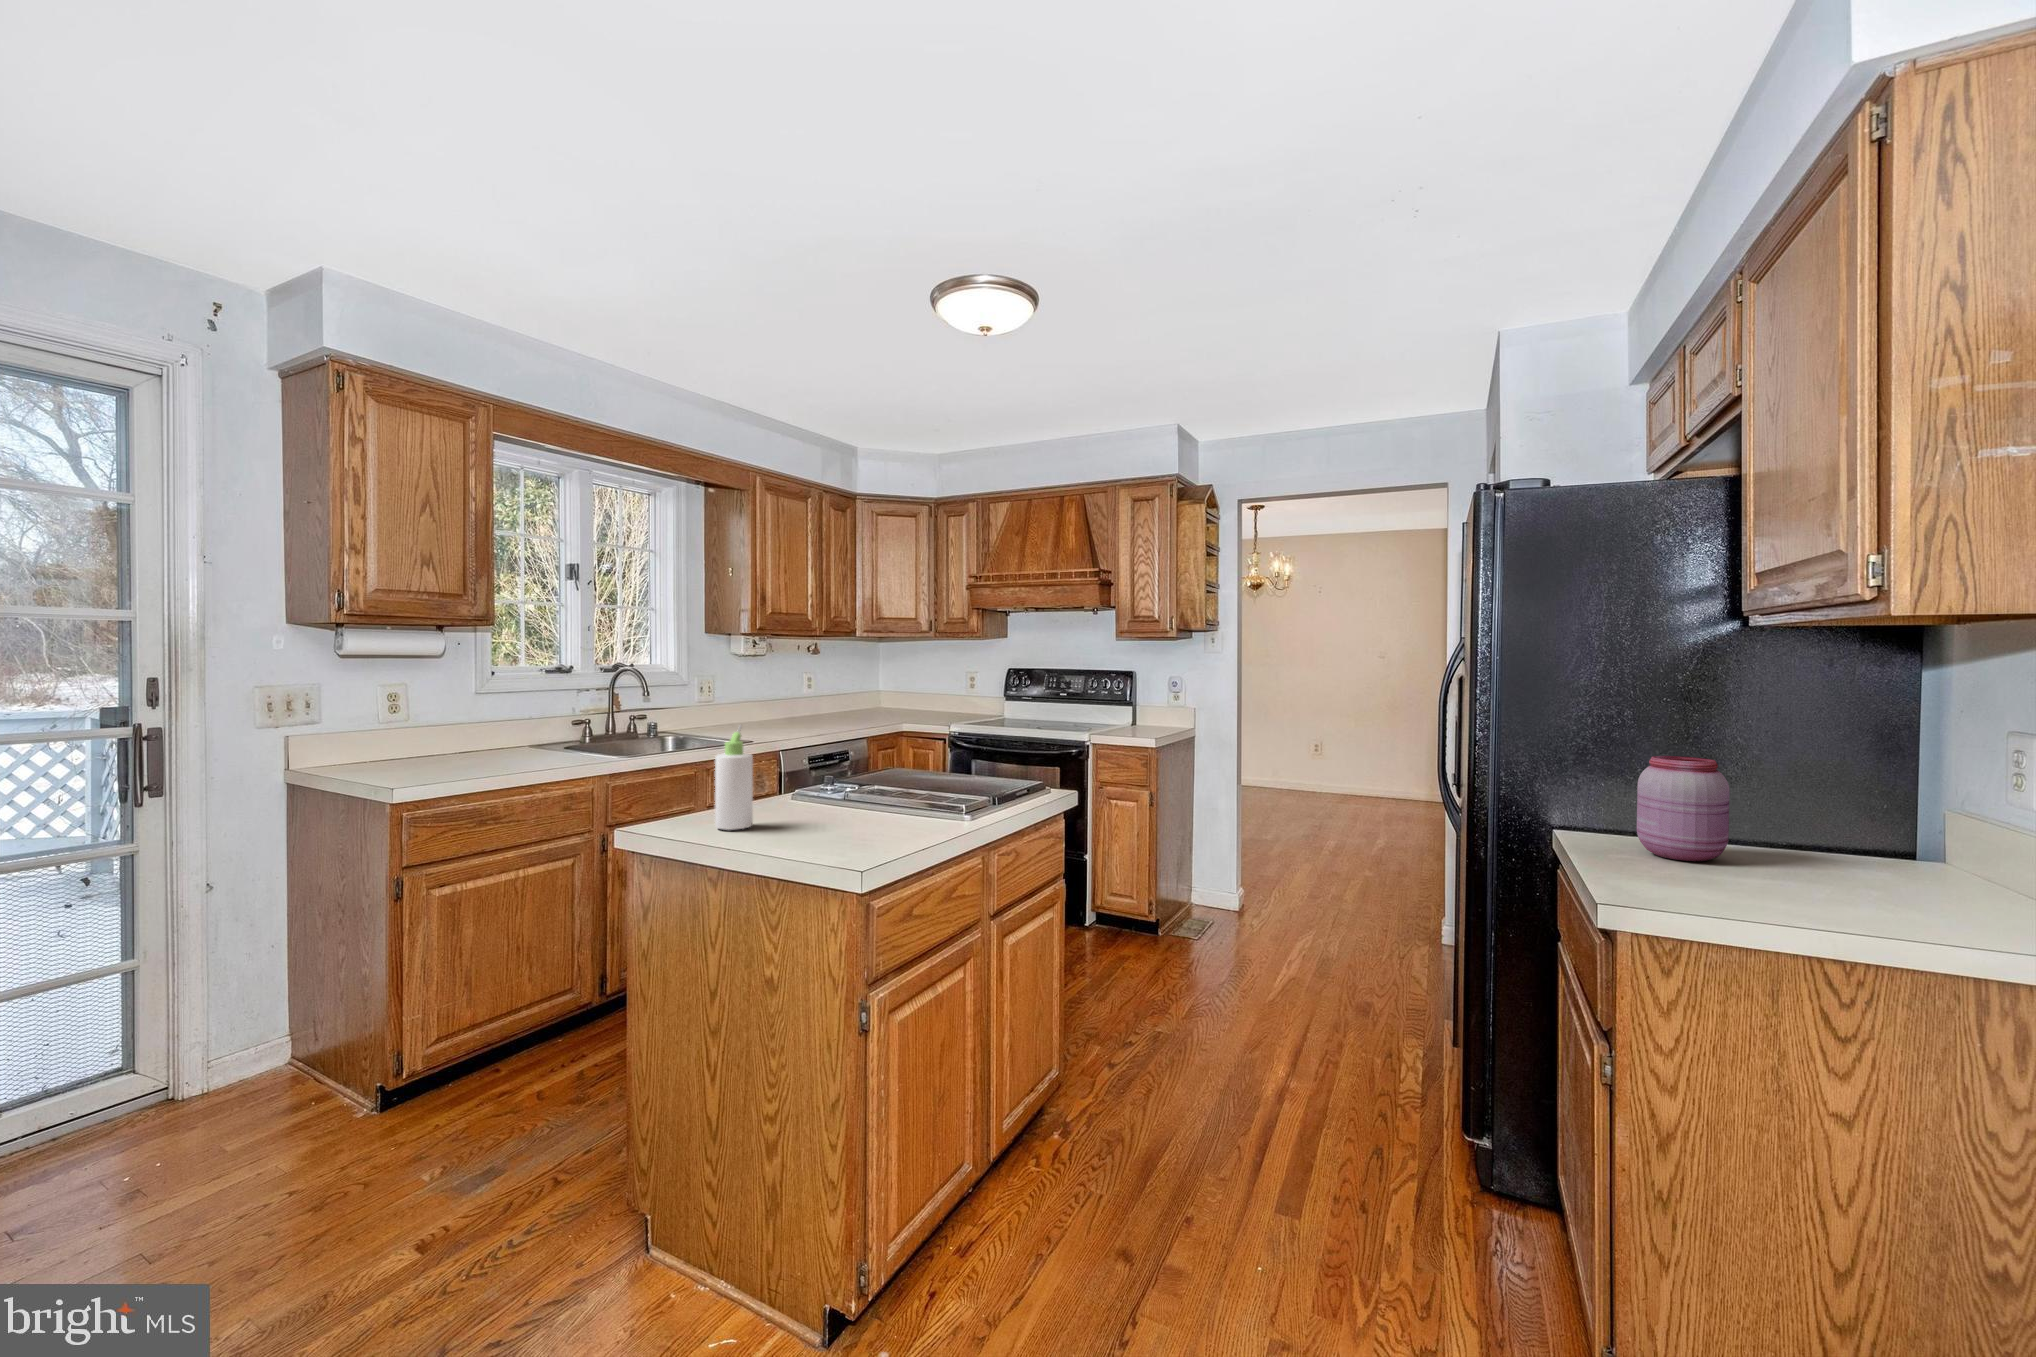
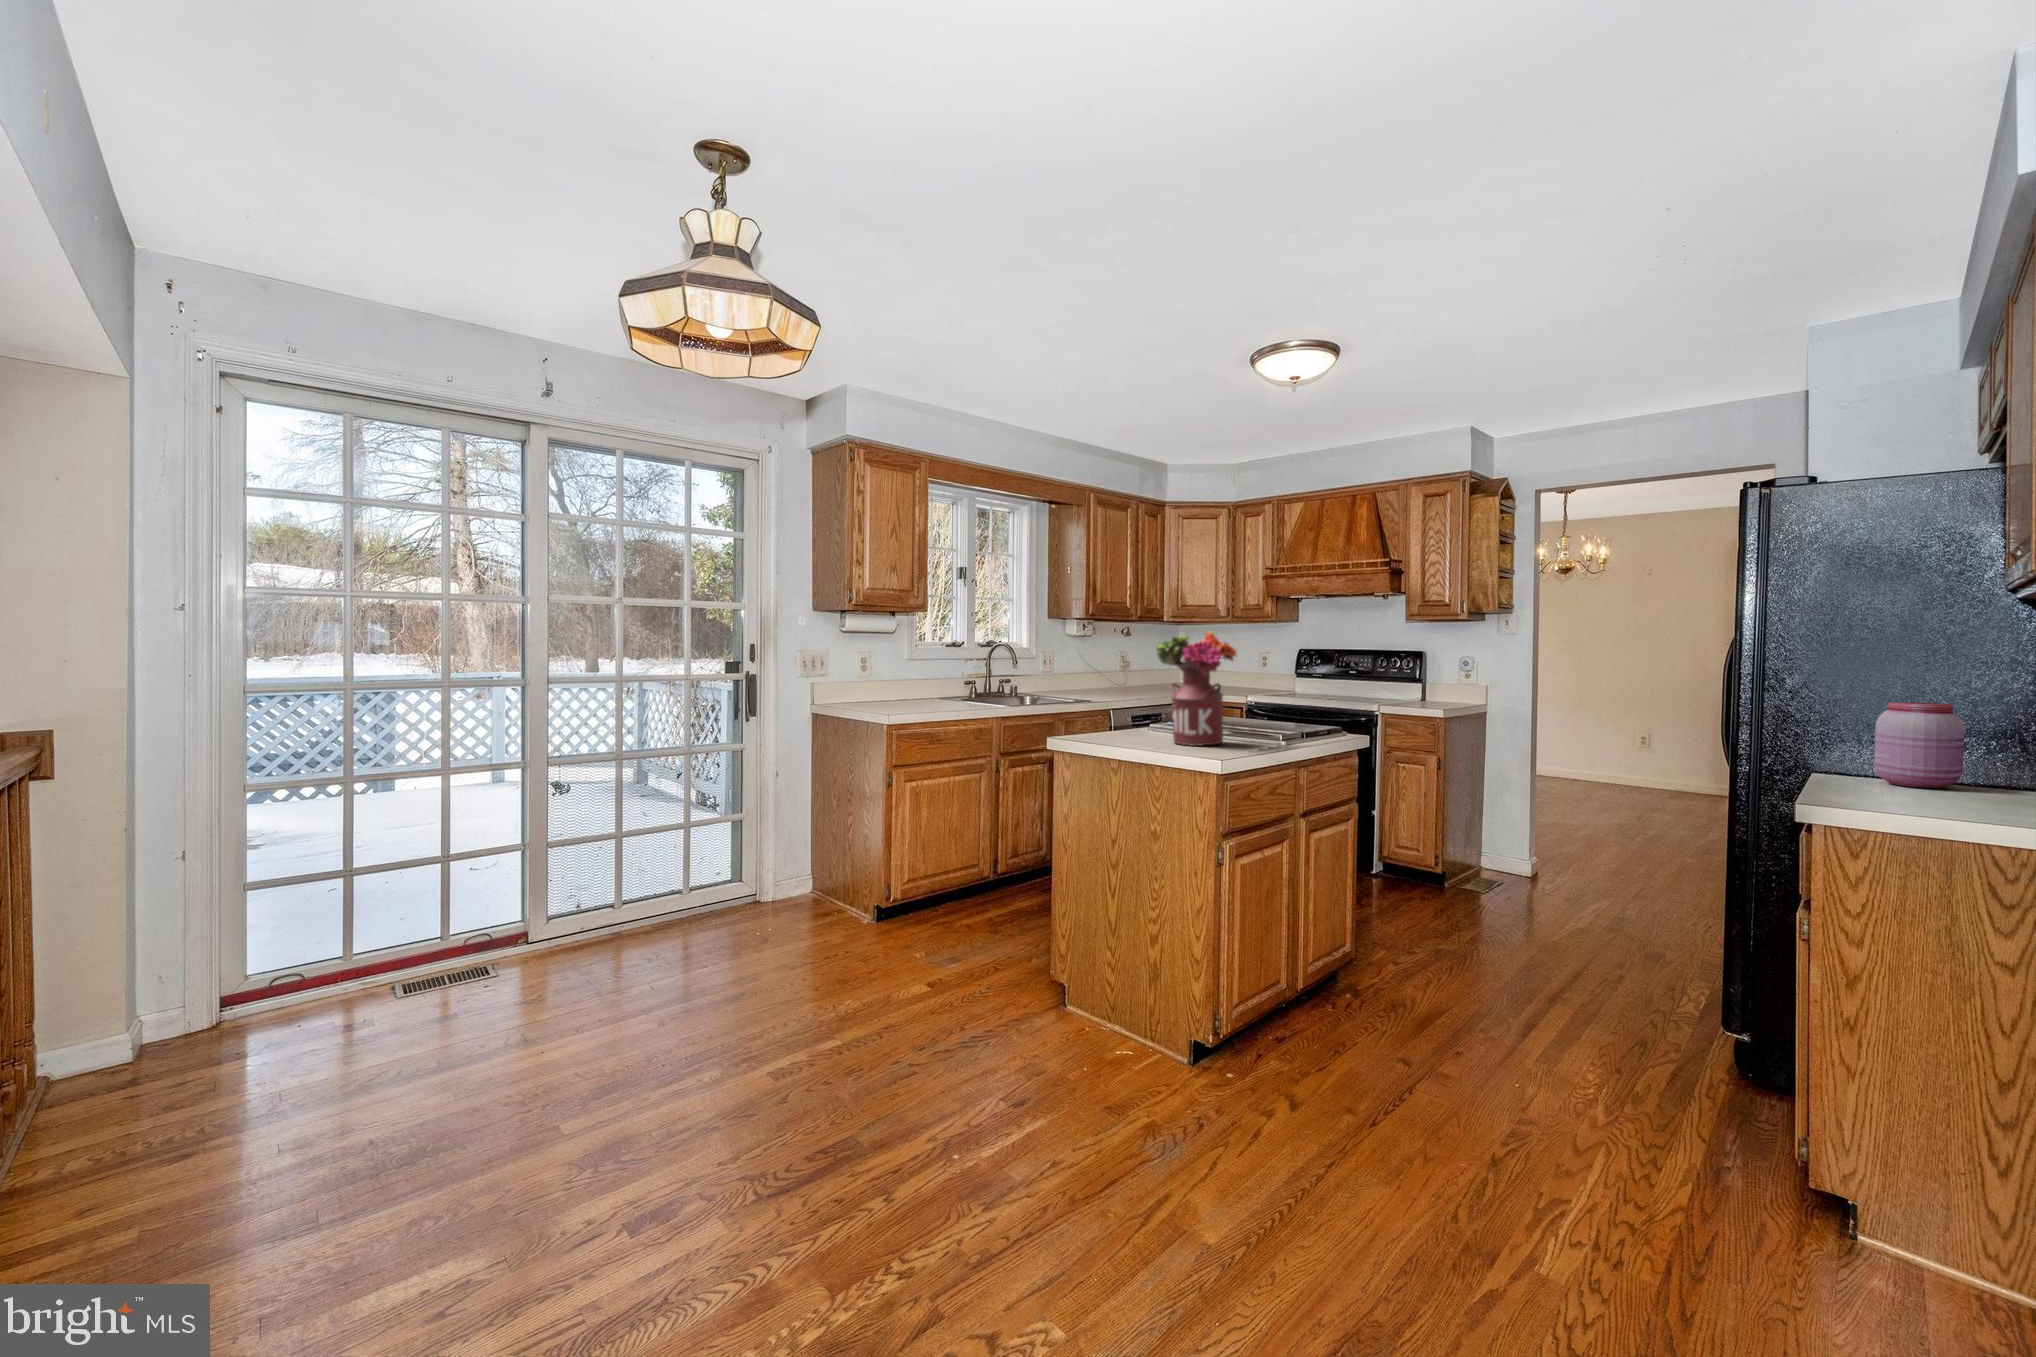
flower arrangement: none [776,668,900,842] -> present [1156,632,1237,746]
bottle: present [715,725,753,830] -> none [1111,670,1135,738]

